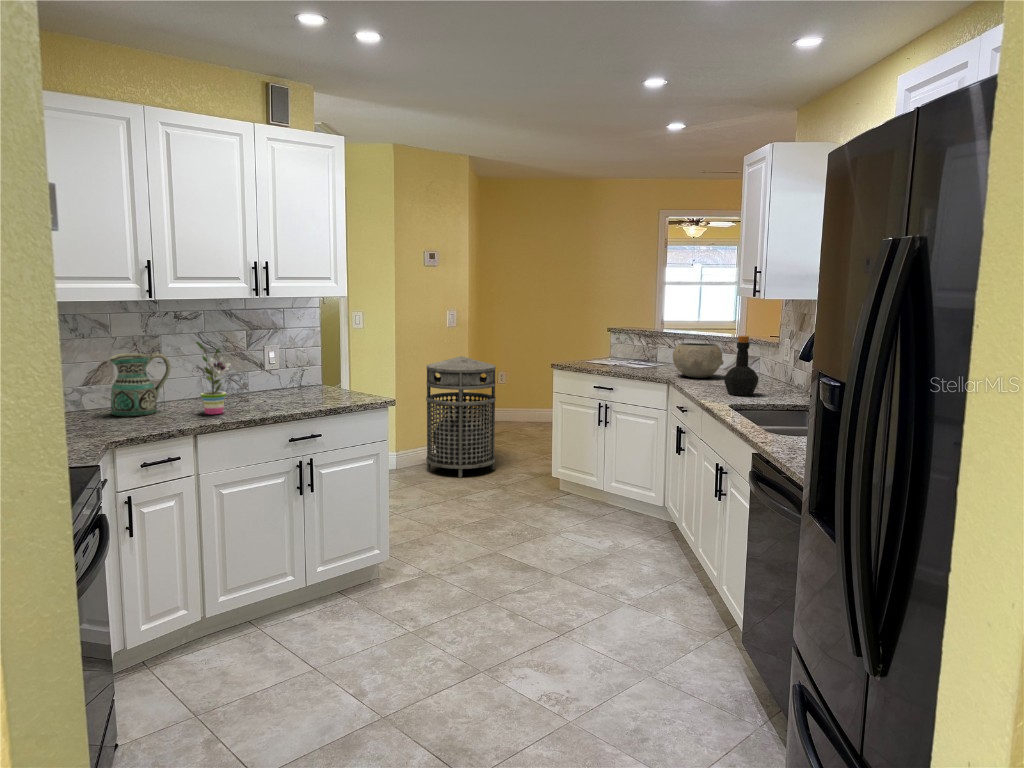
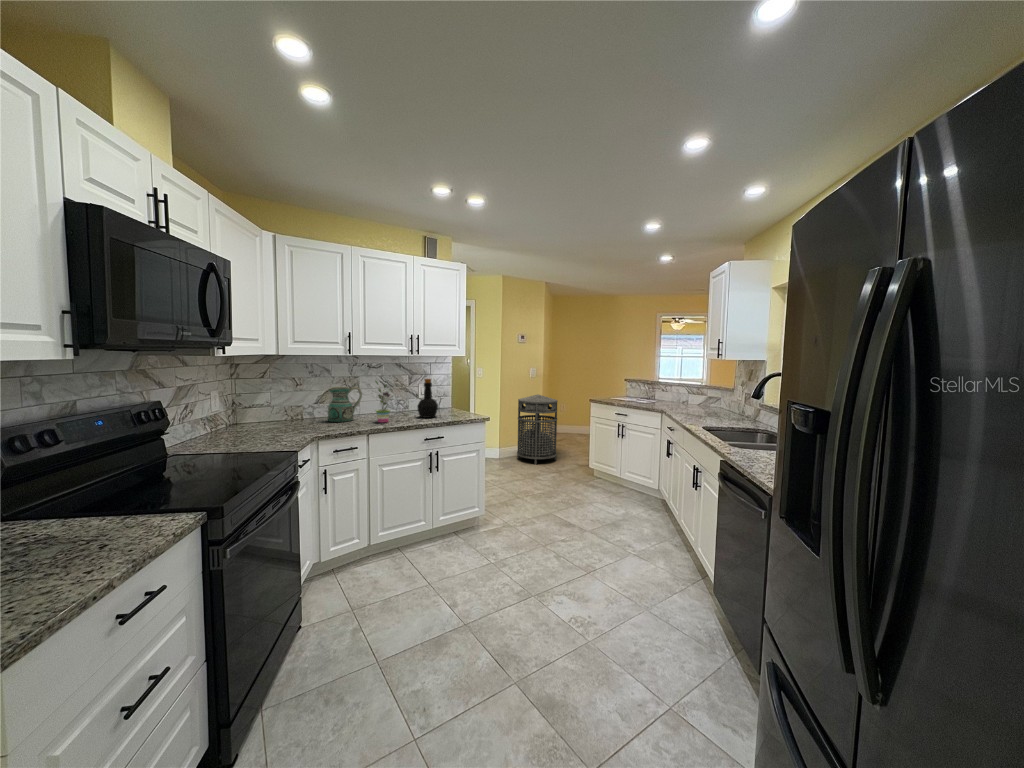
bottle: present [724,336,758,396] -> present [418,379,438,418]
ceramic bowl: present [673,343,724,378] -> none [664,388,697,409]

